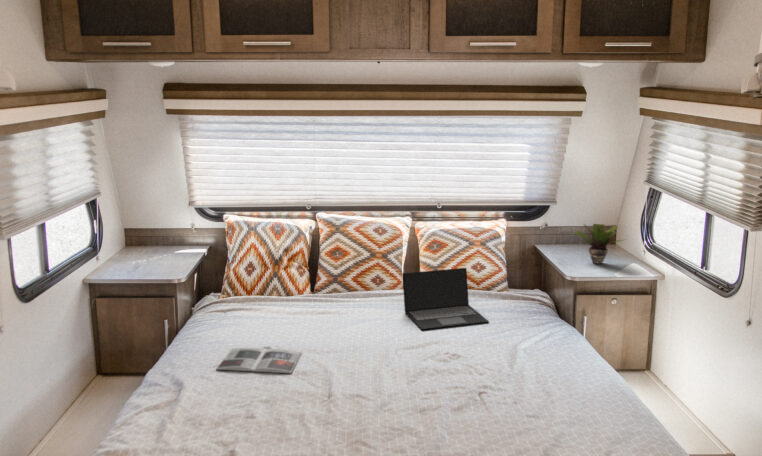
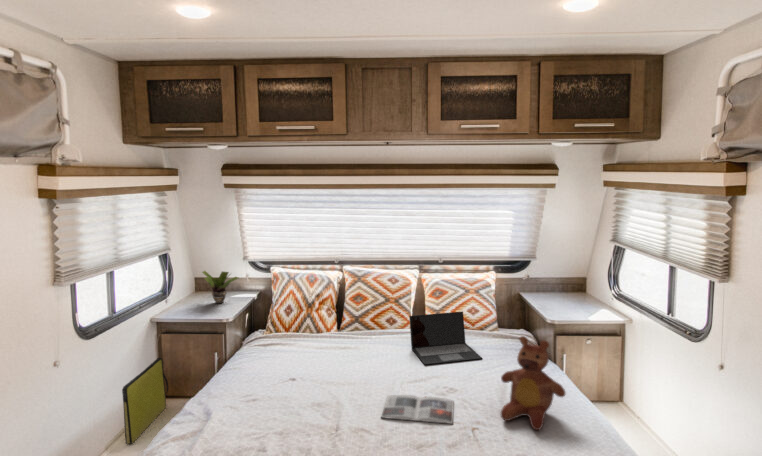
potted plant: present [574,224,623,264] -> present [203,271,238,303]
teddy bear: none [509,293,581,393] -> present [501,336,566,430]
bag: none [59,327,104,427] -> present [122,358,168,444]
magazine: present [217,348,301,373] -> present [381,395,454,424]

